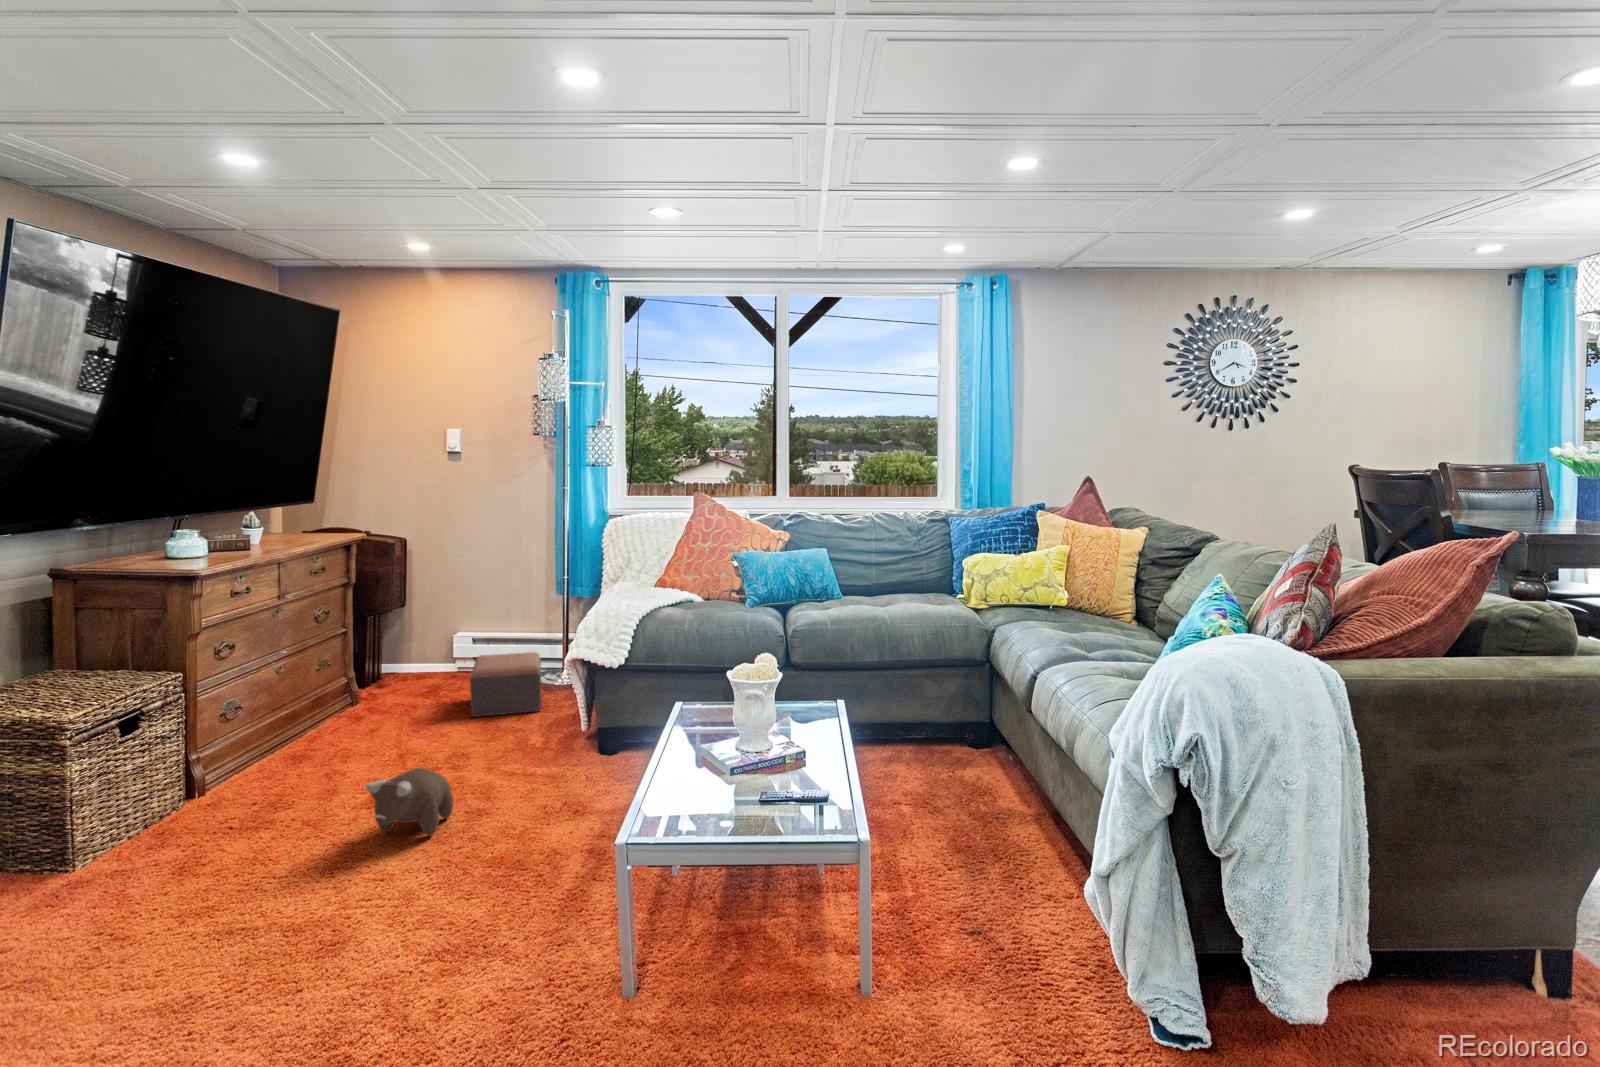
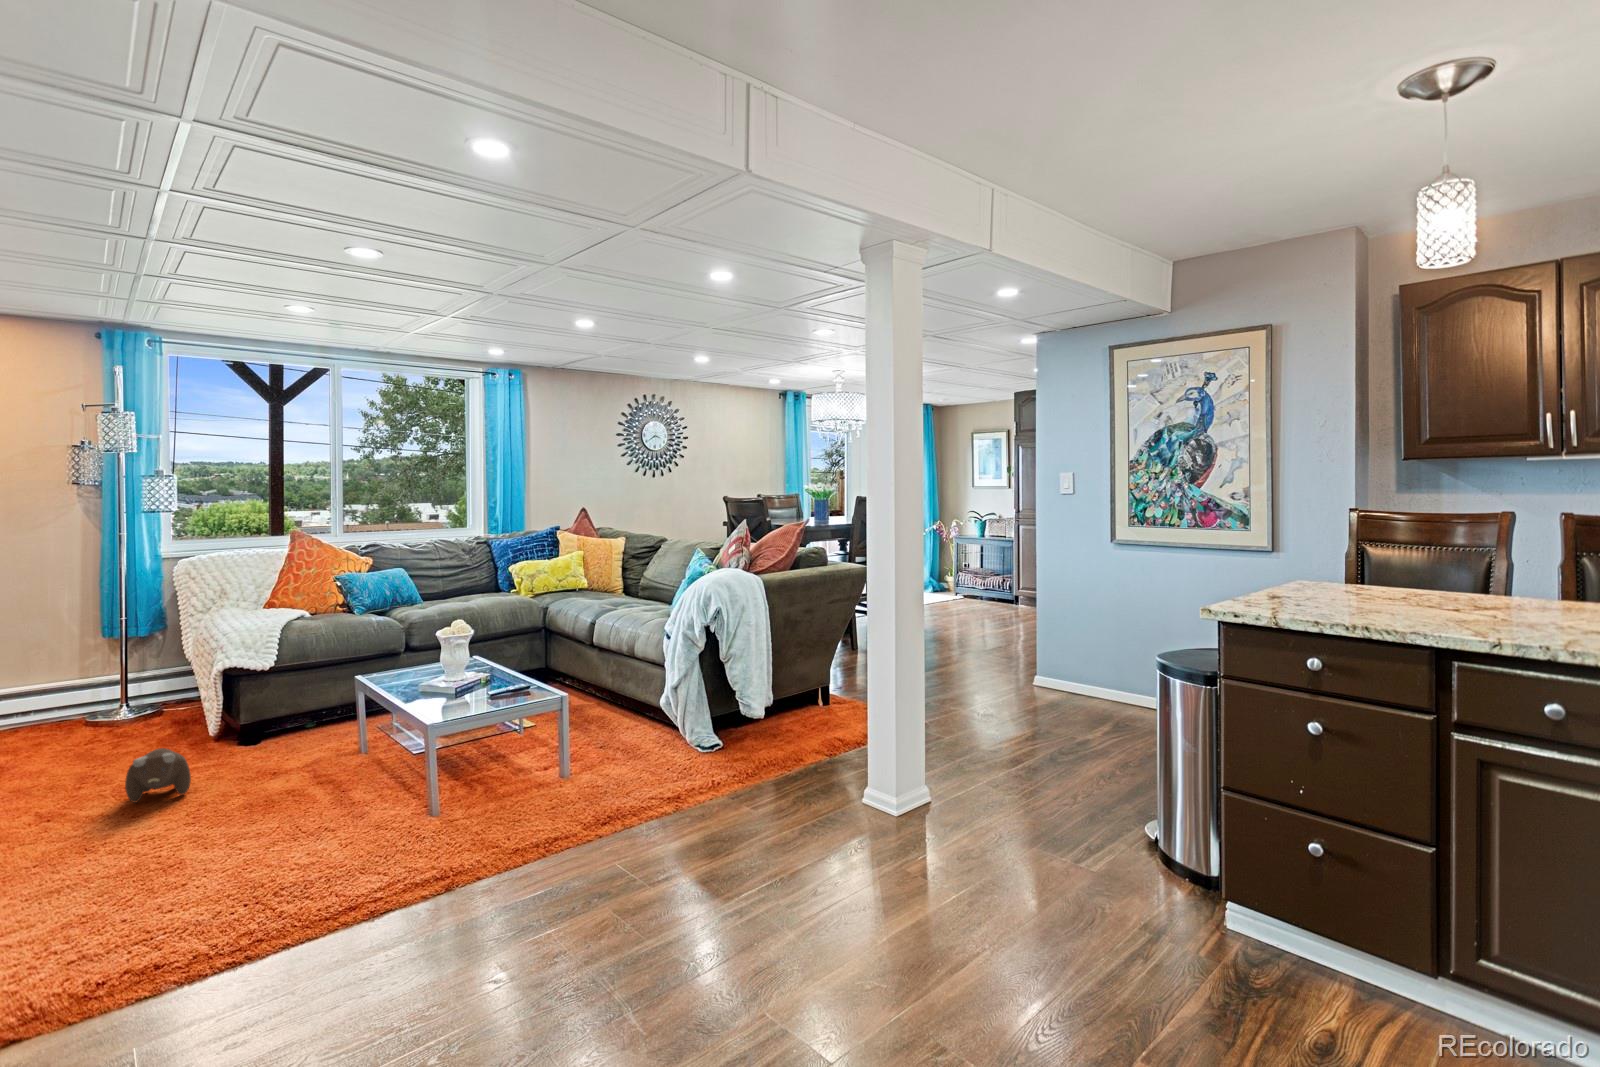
footstool: present [470,652,542,717] -> none [50,684,151,746]

